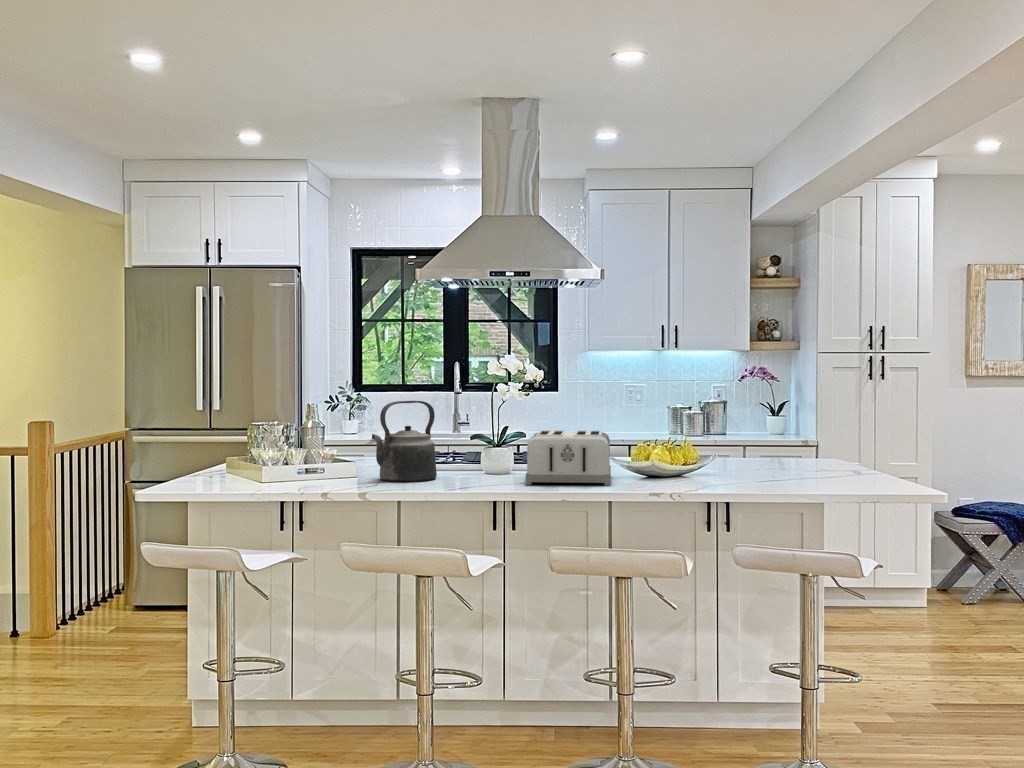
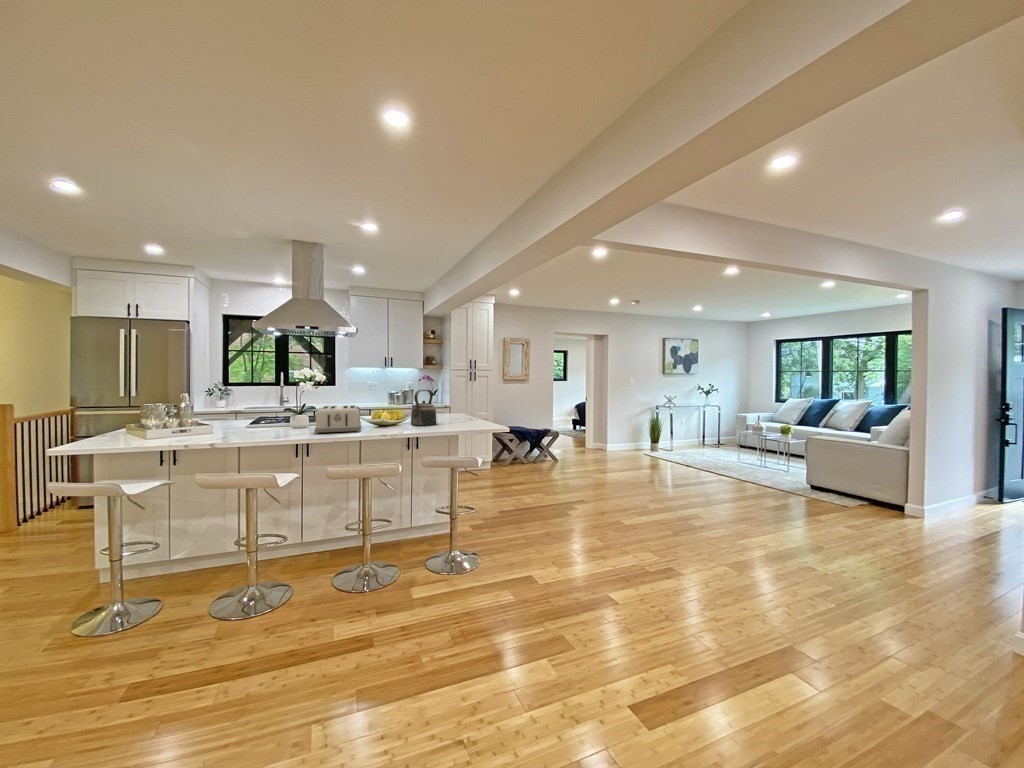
kettle: present [372,401,437,482] -> present [411,390,437,426]

